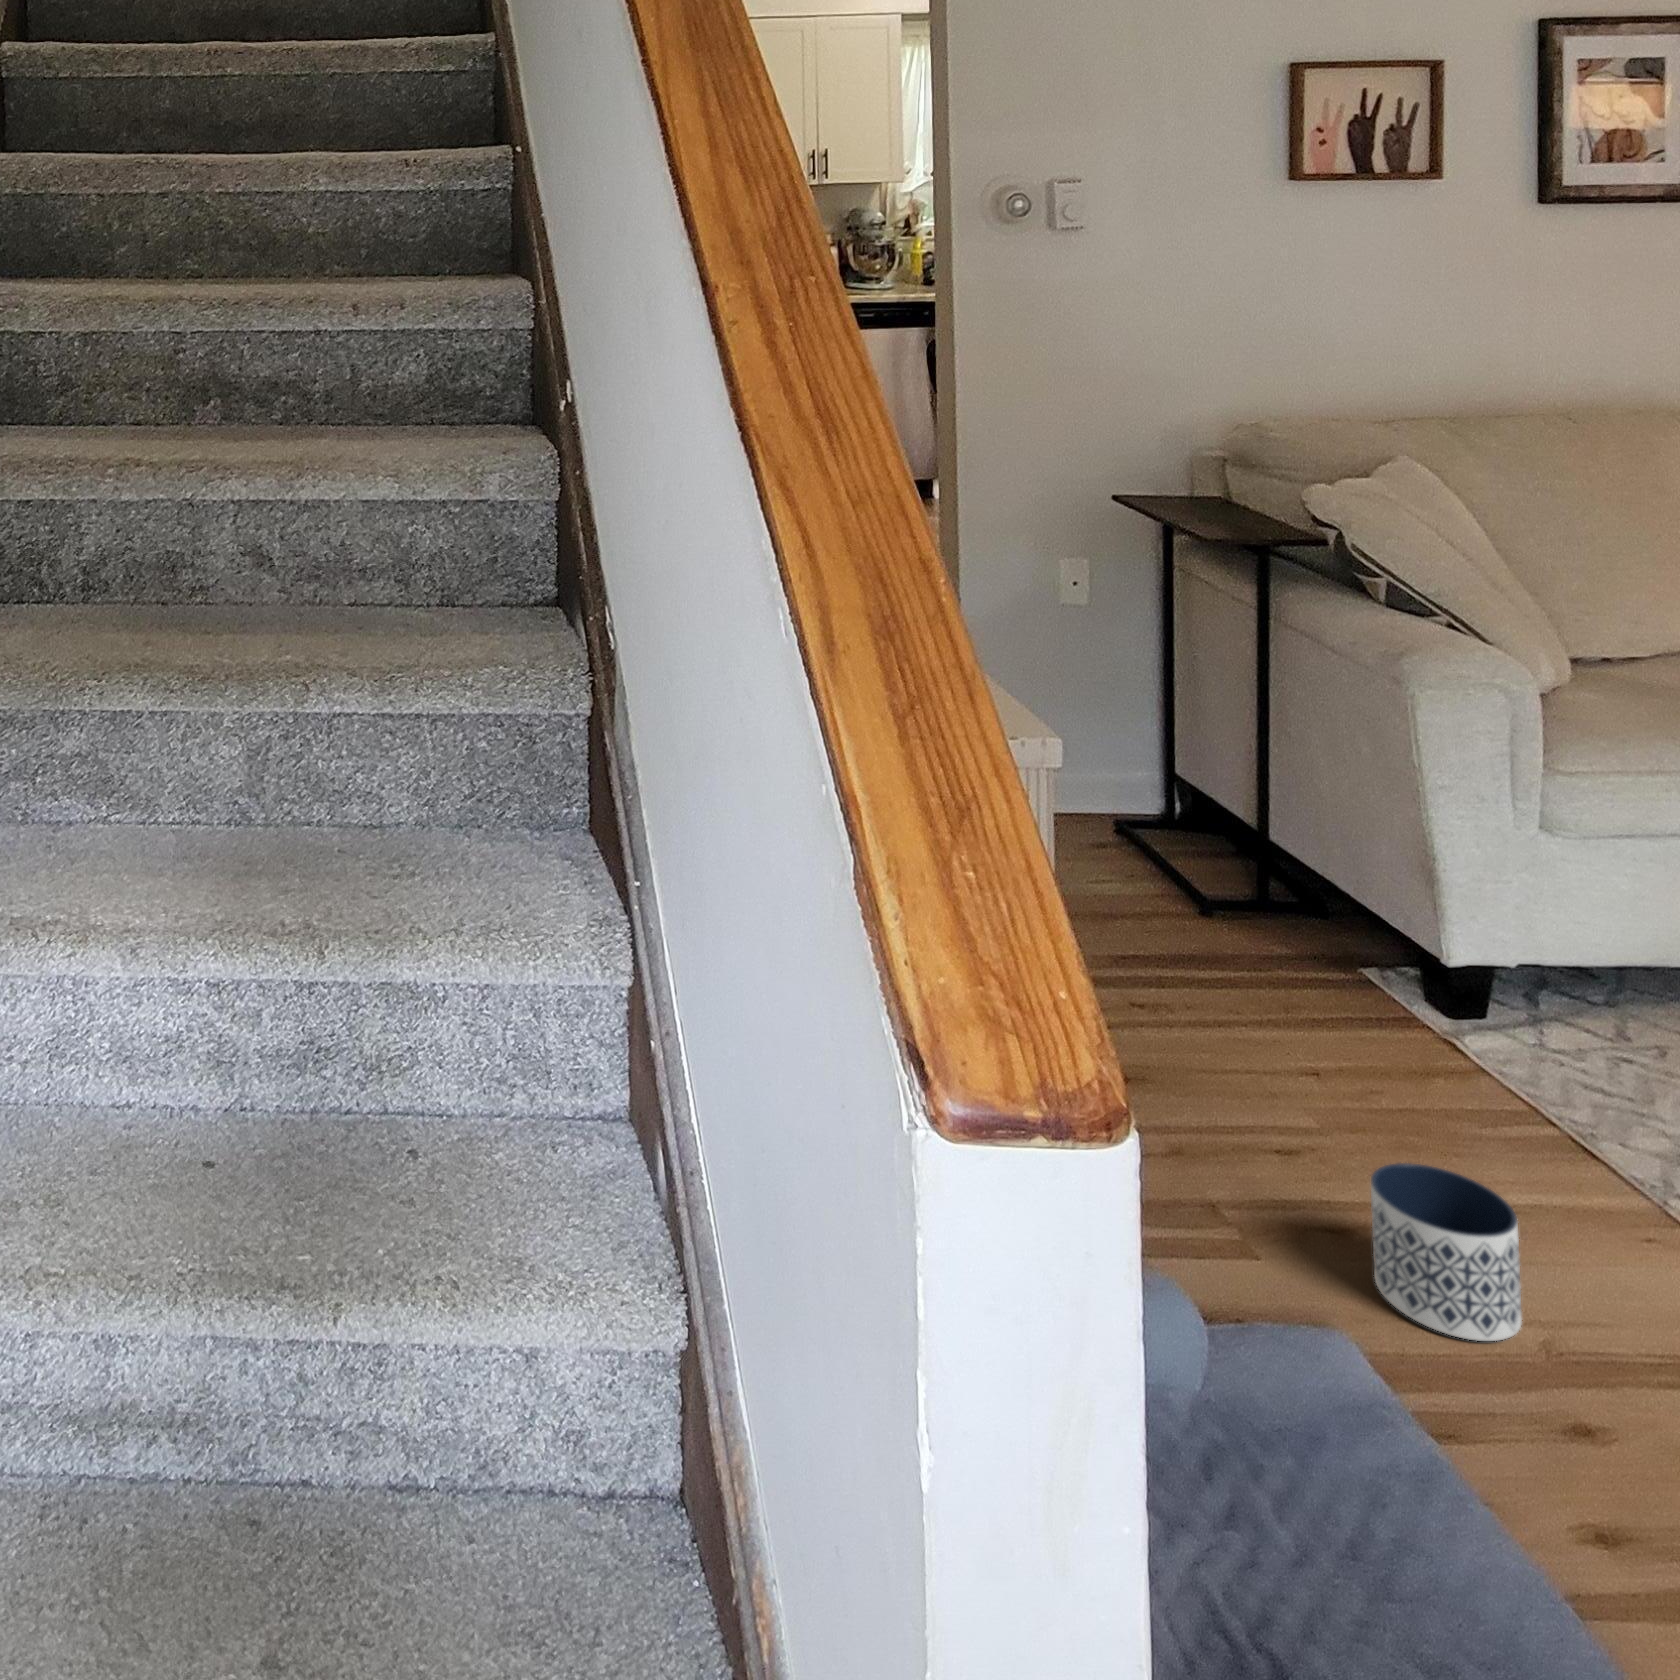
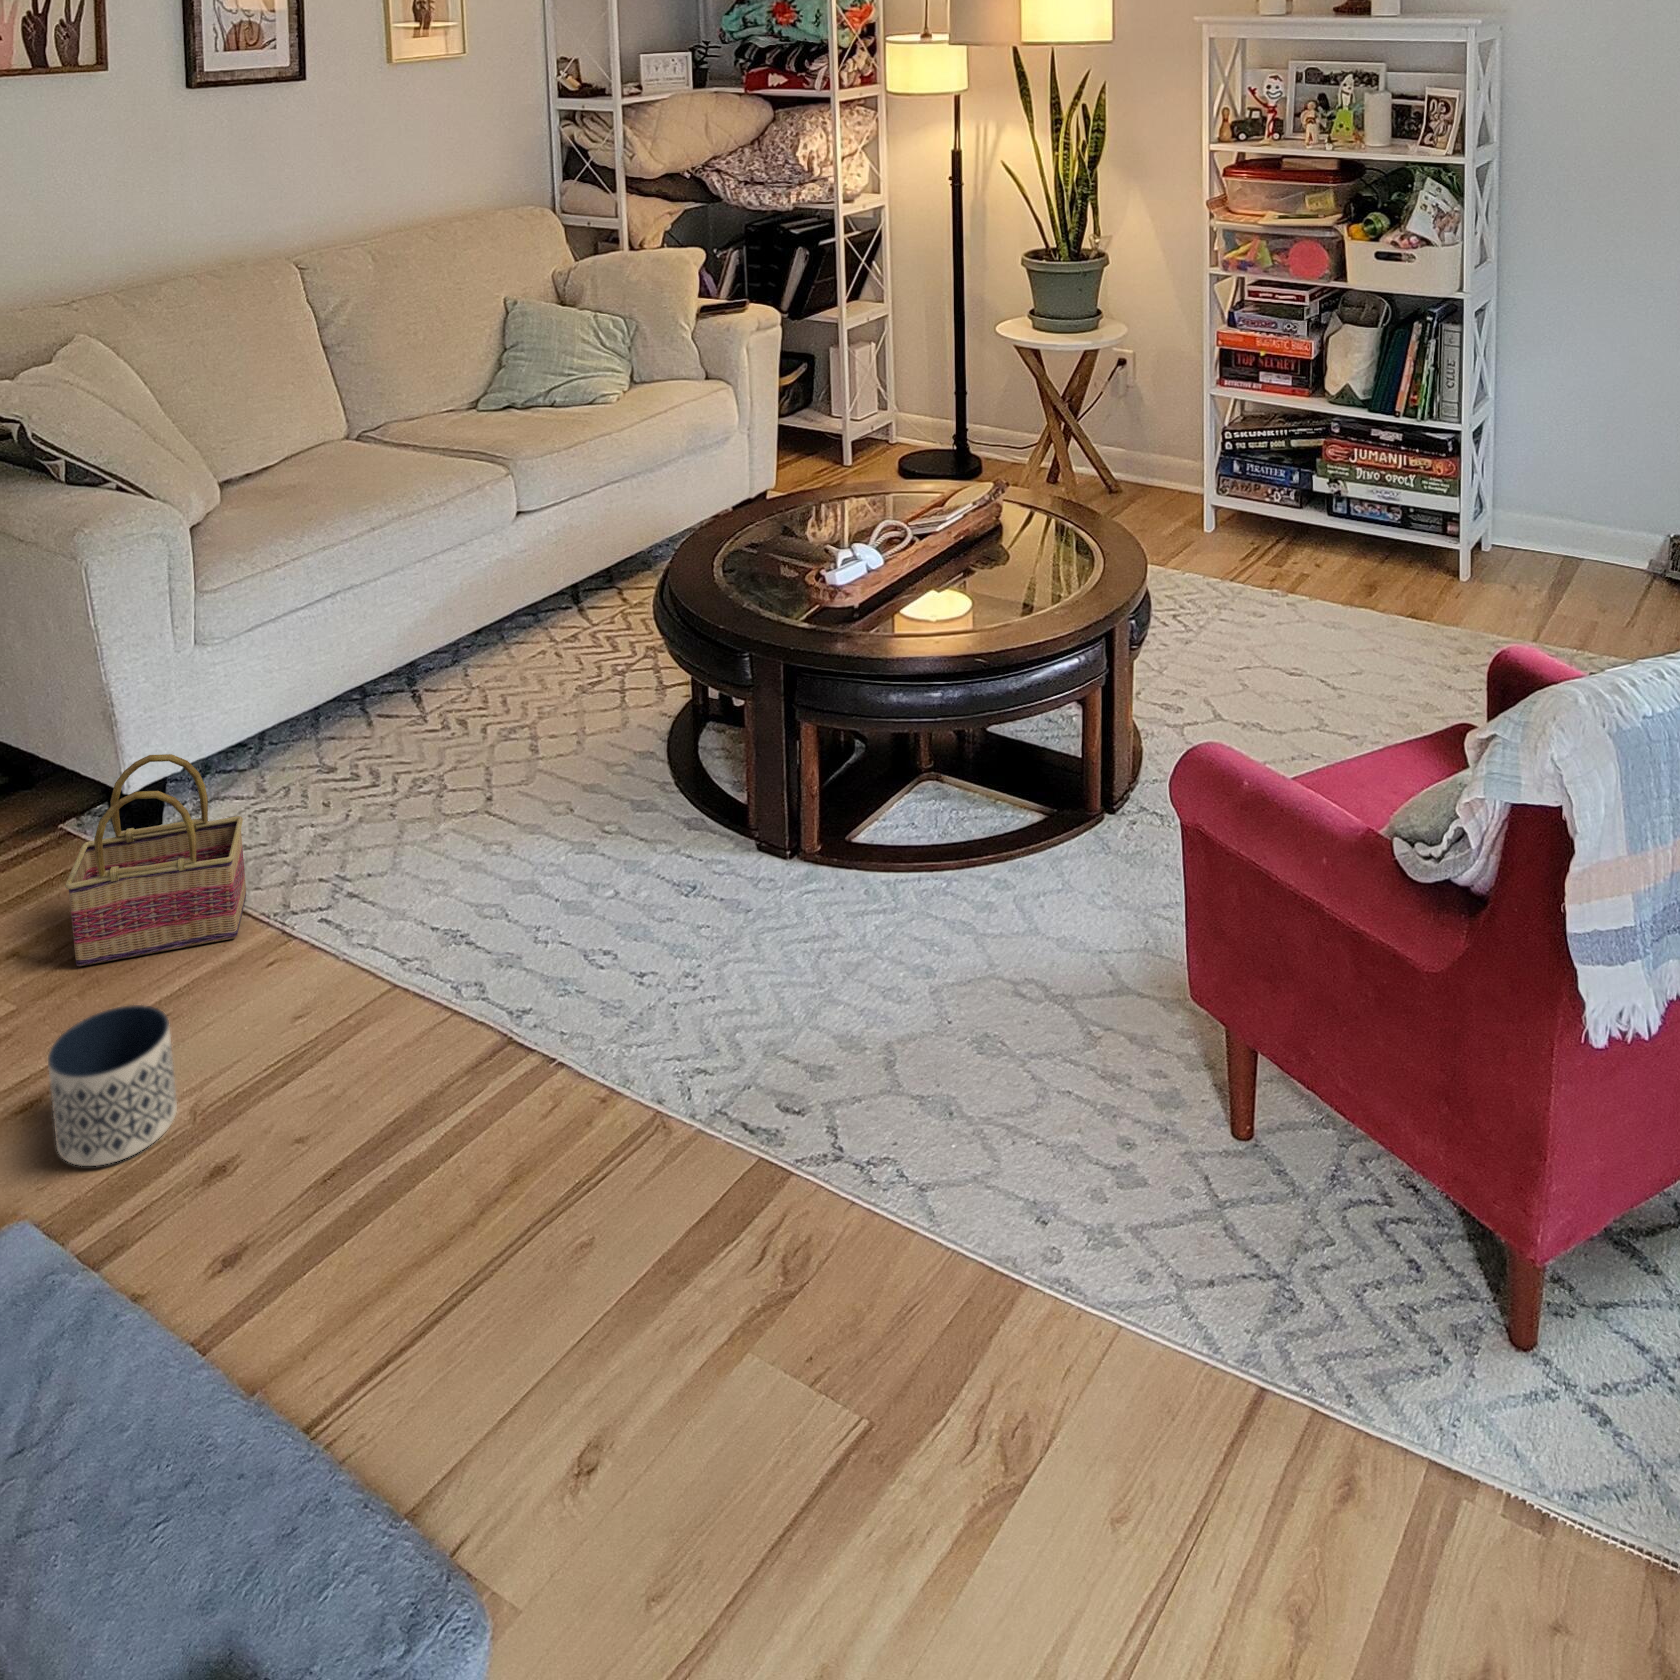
basket: none [1379,924,1607,1181] -> present [65,754,246,966]

